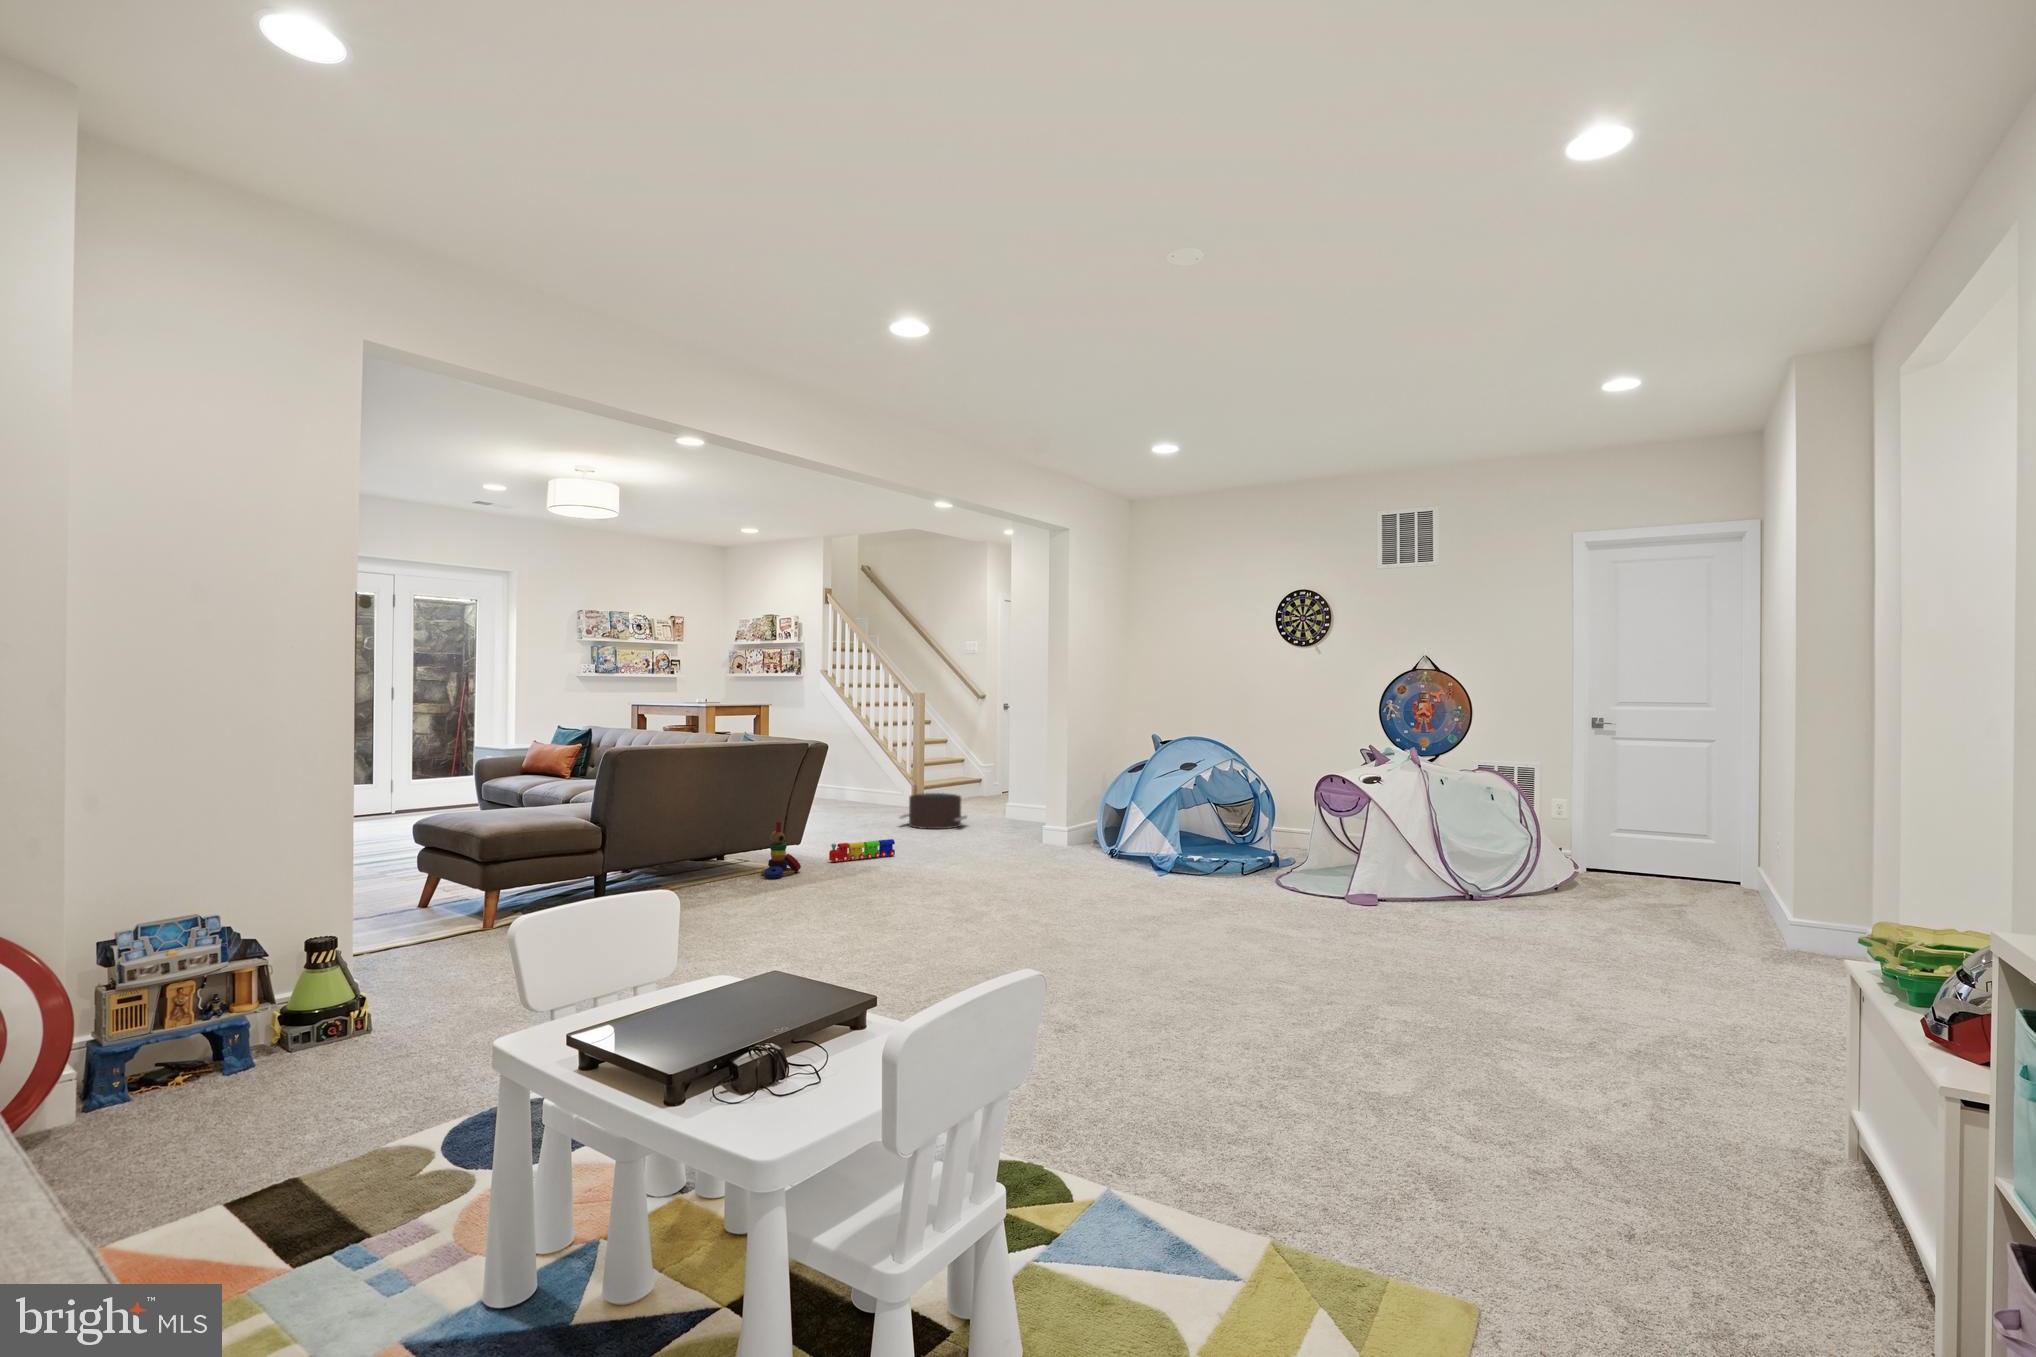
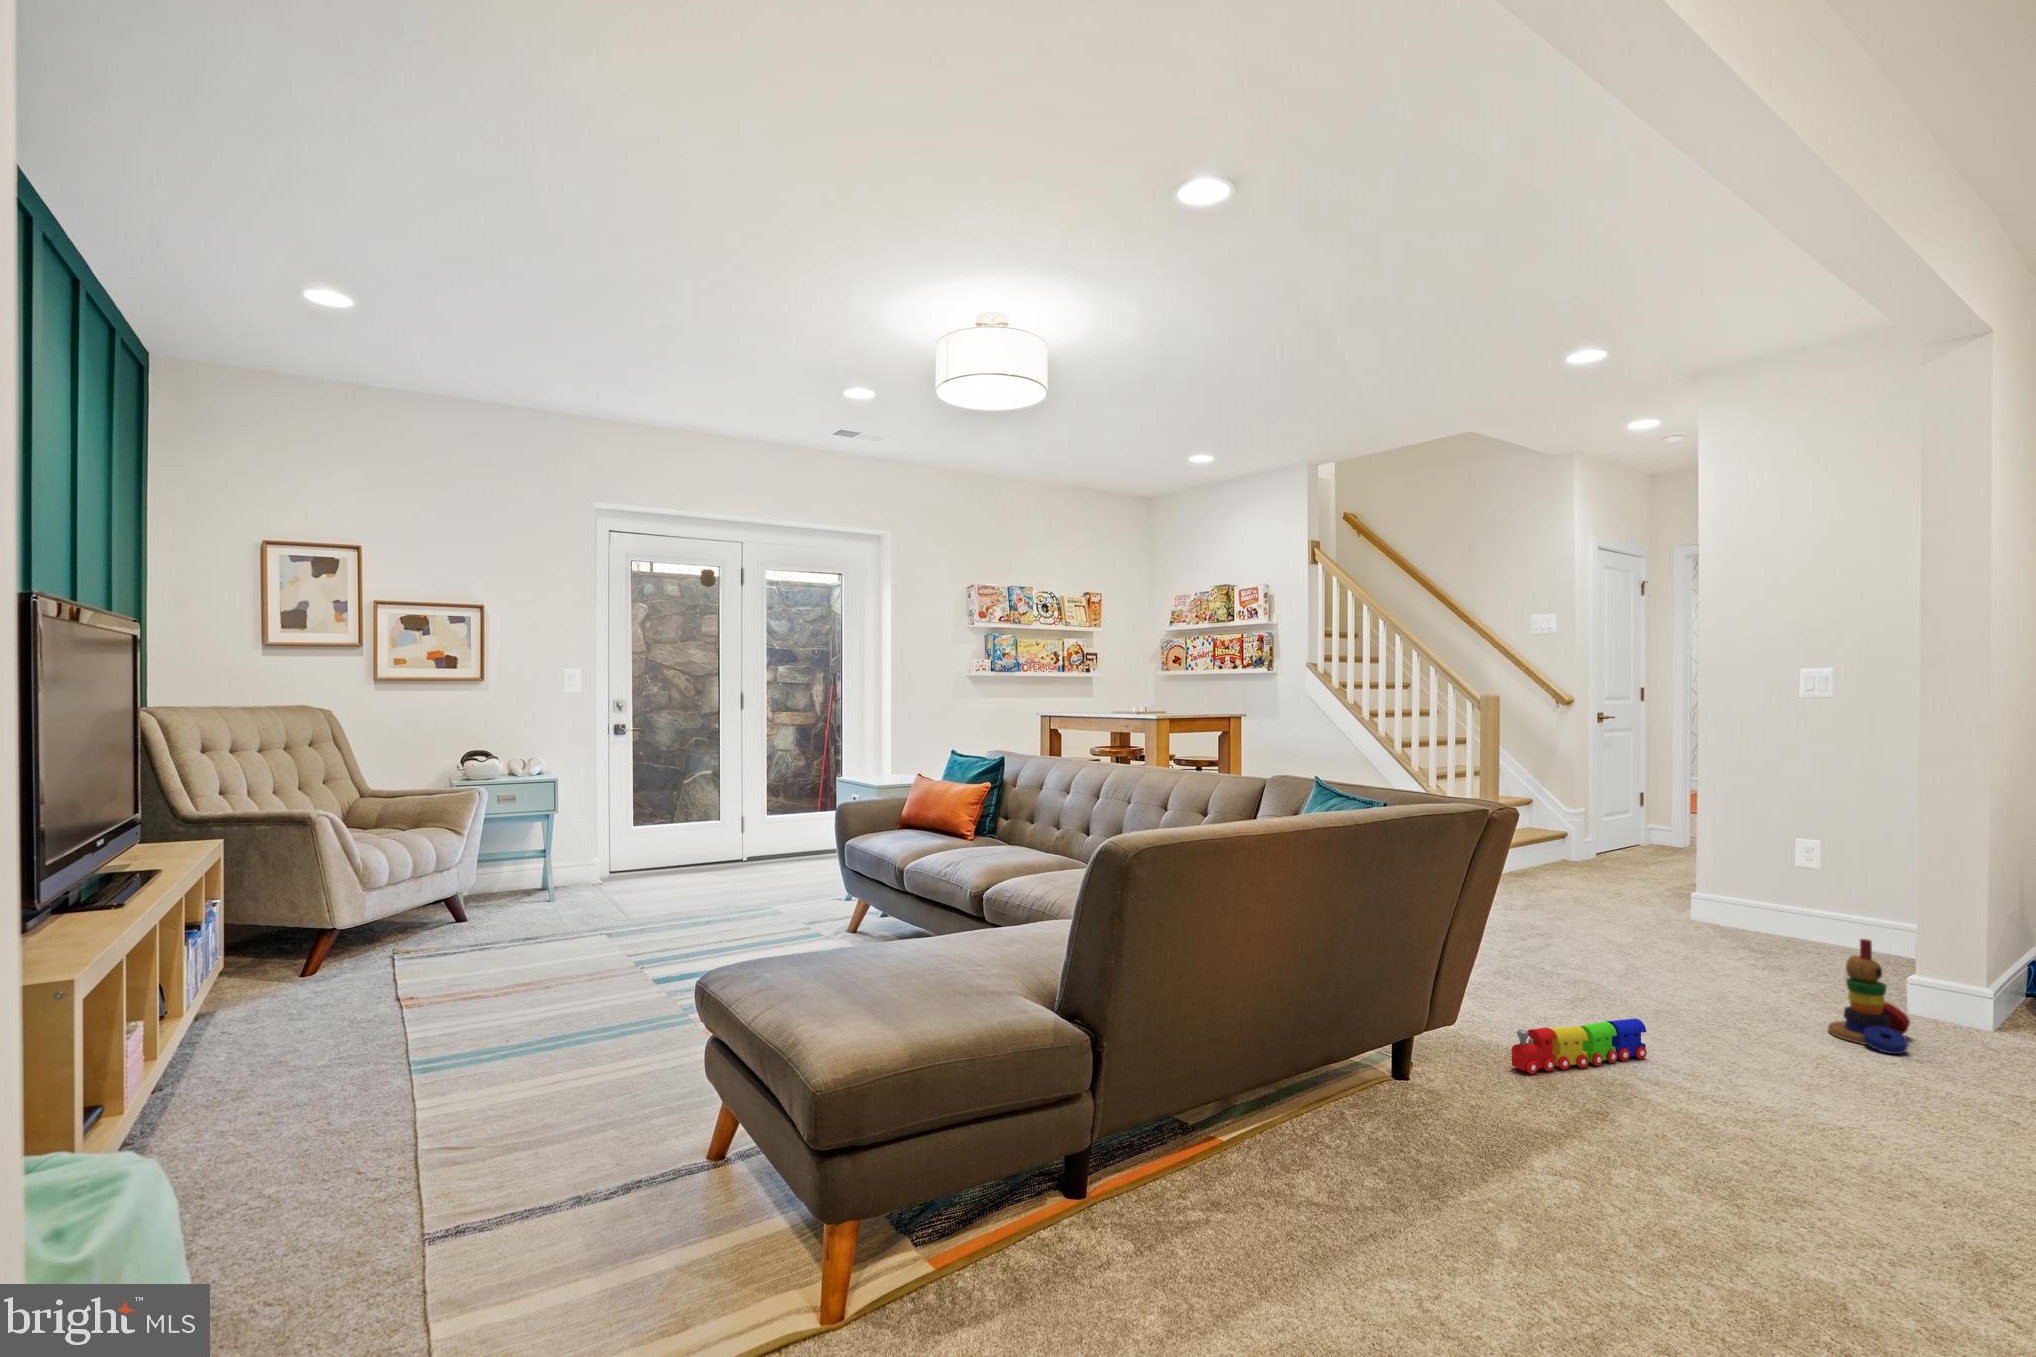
pouf: present [900,793,967,829] -> none [1530,882,1675,959]
stacking toy: present [761,822,801,879] -> present [1828,939,1910,1054]

